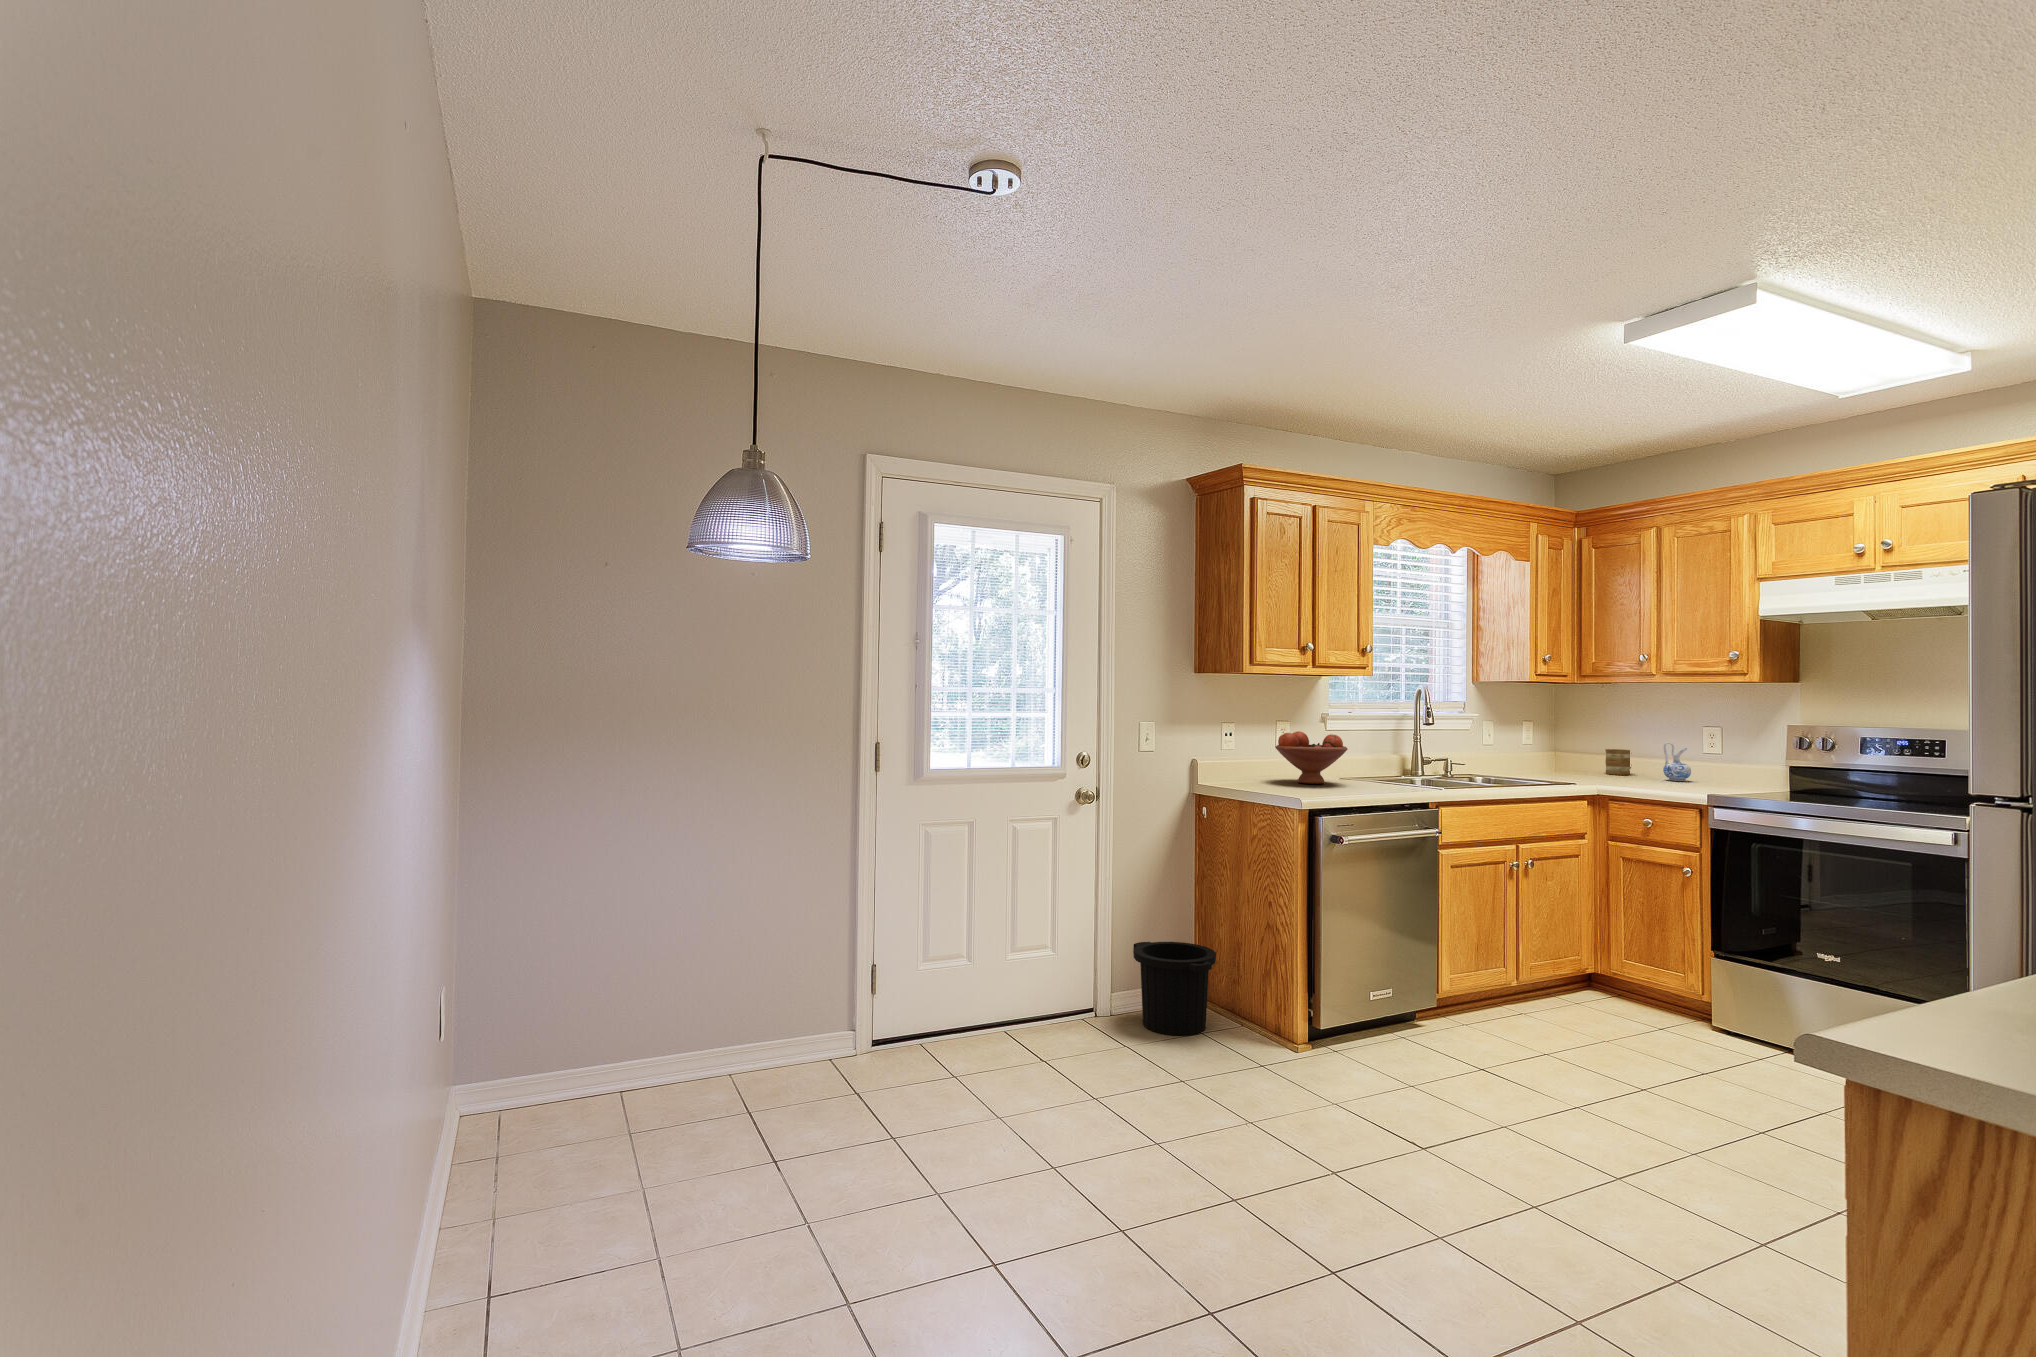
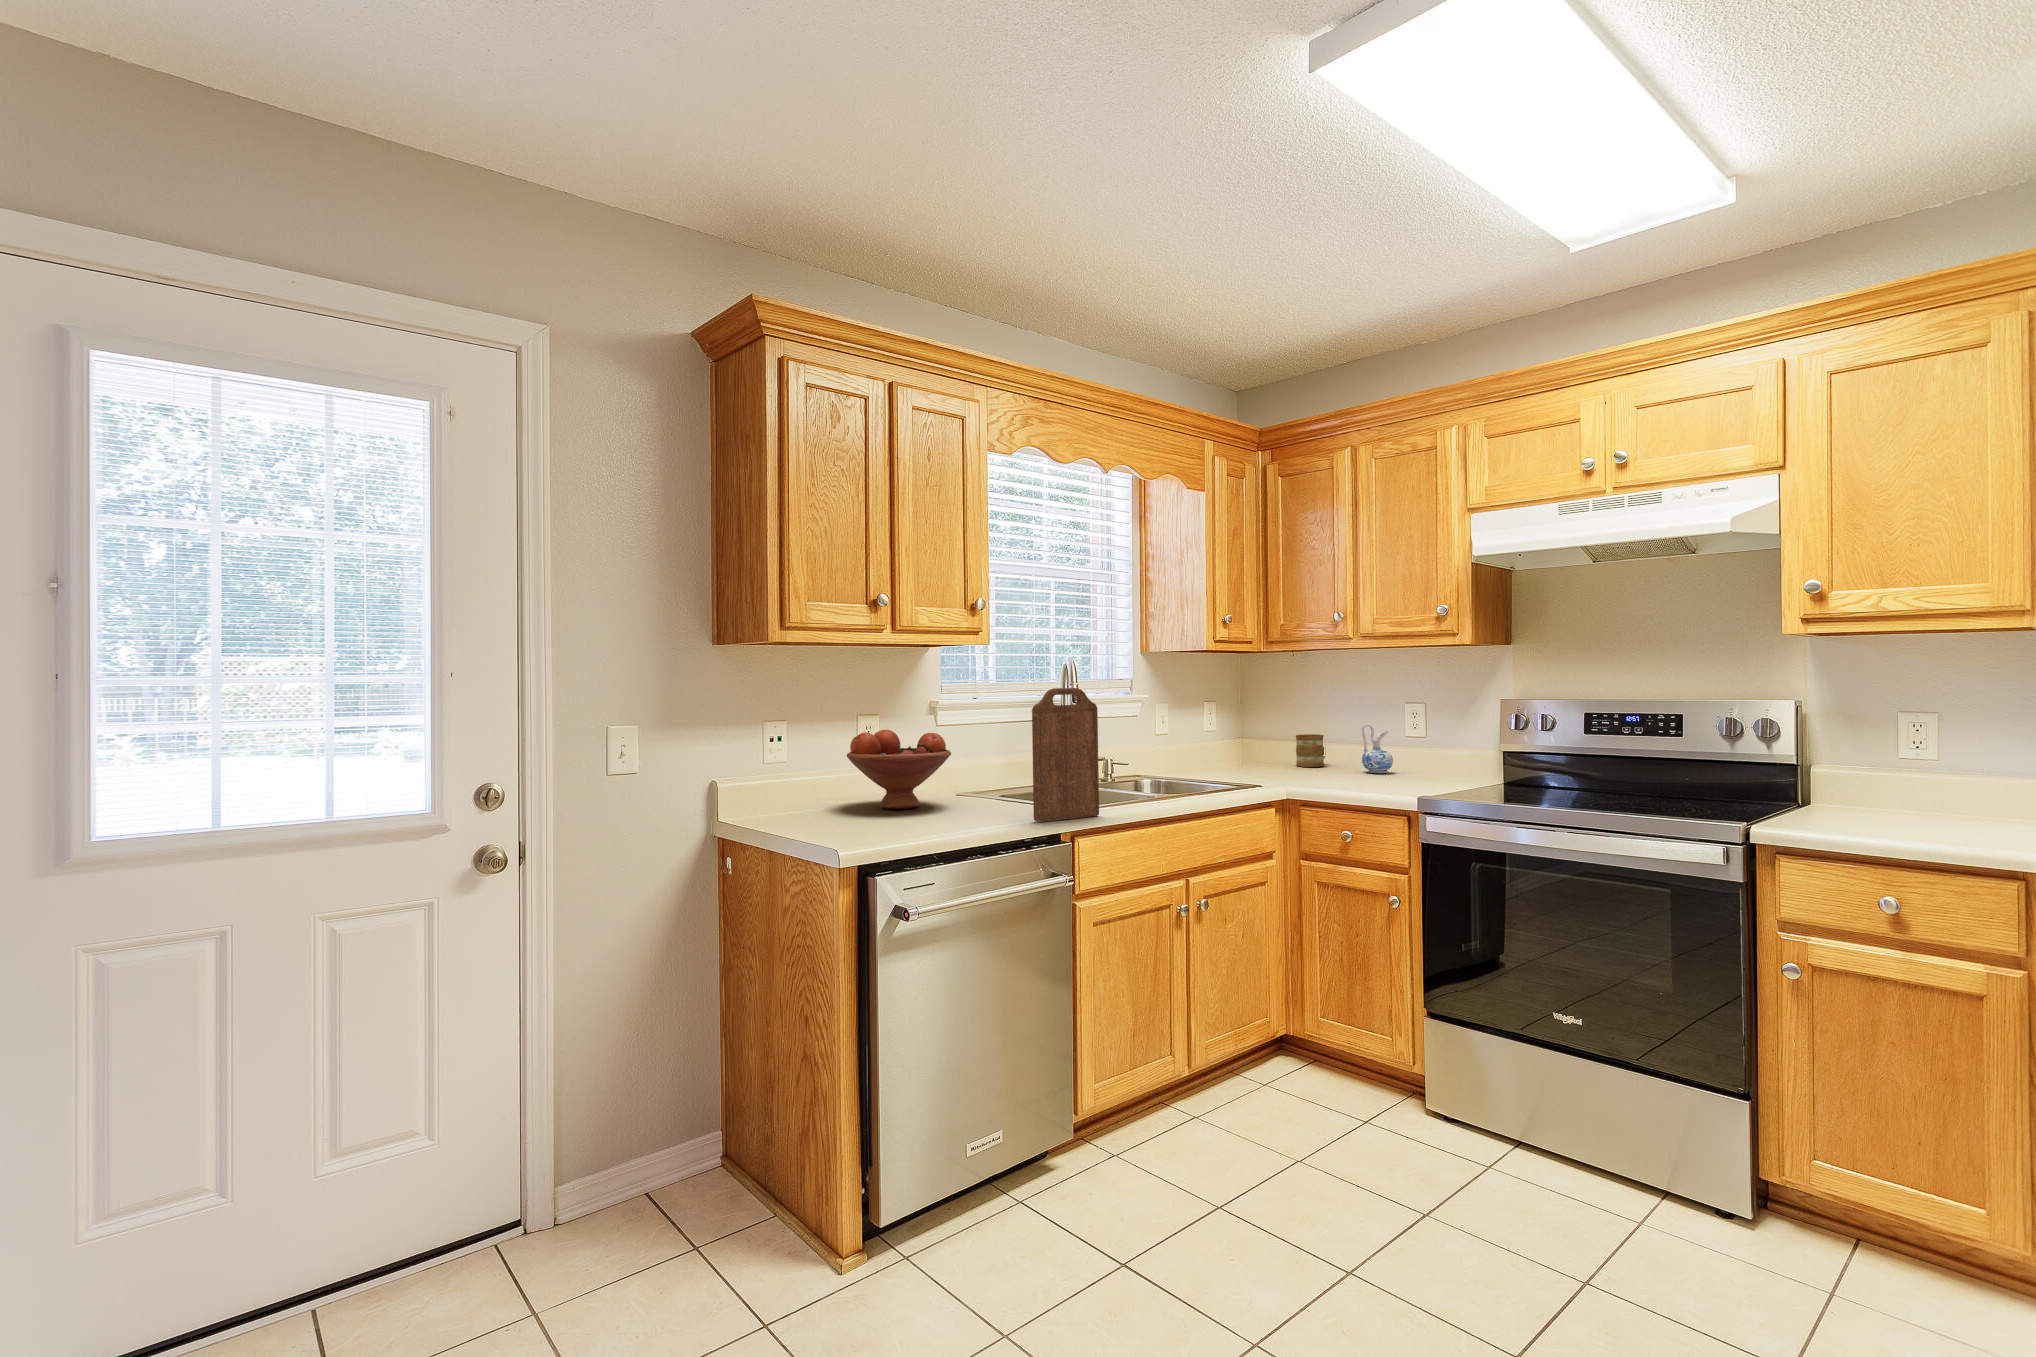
cutting board: none [1412,707,1457,795] -> present [1032,688,1099,821]
trash can: present [1133,942,1216,1035] -> none [578,1083,723,1262]

